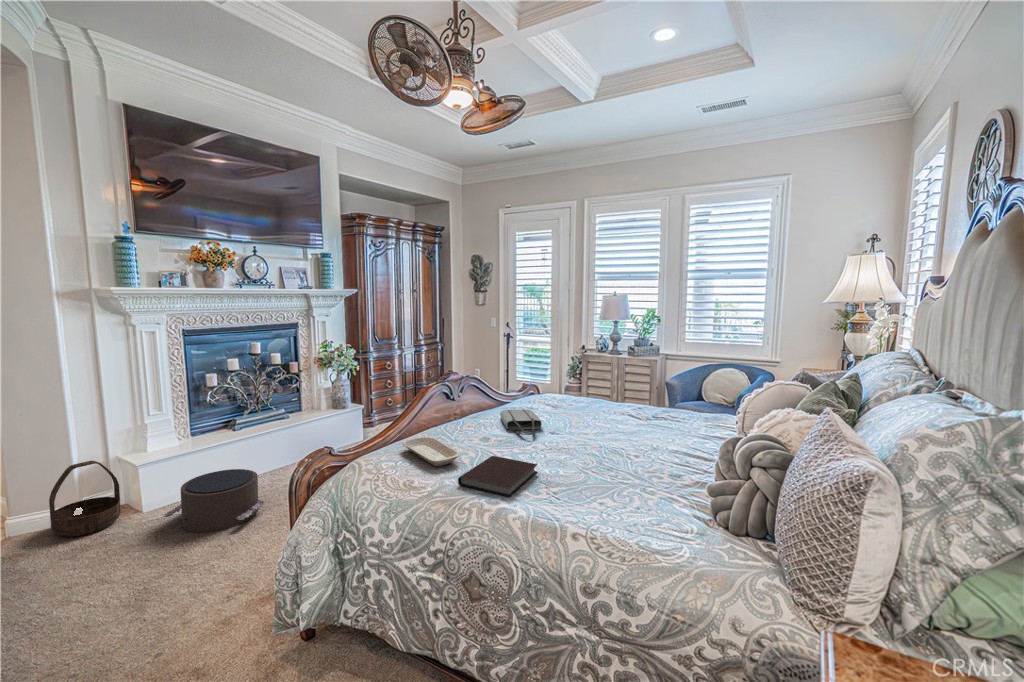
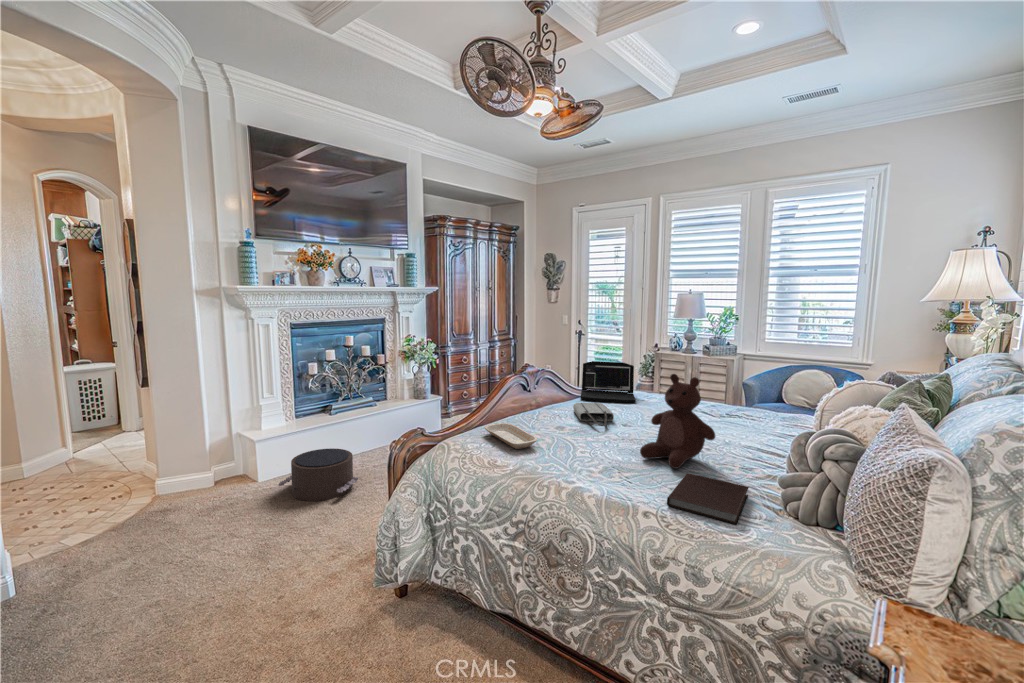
laptop: none [508,365,564,407] -> present [580,361,636,403]
teddy bear: none [568,379,644,480] -> present [640,374,715,469]
notebook: present [458,456,537,497] -> present [667,473,749,525]
basket: present [49,461,121,537] -> none [192,434,243,497]

